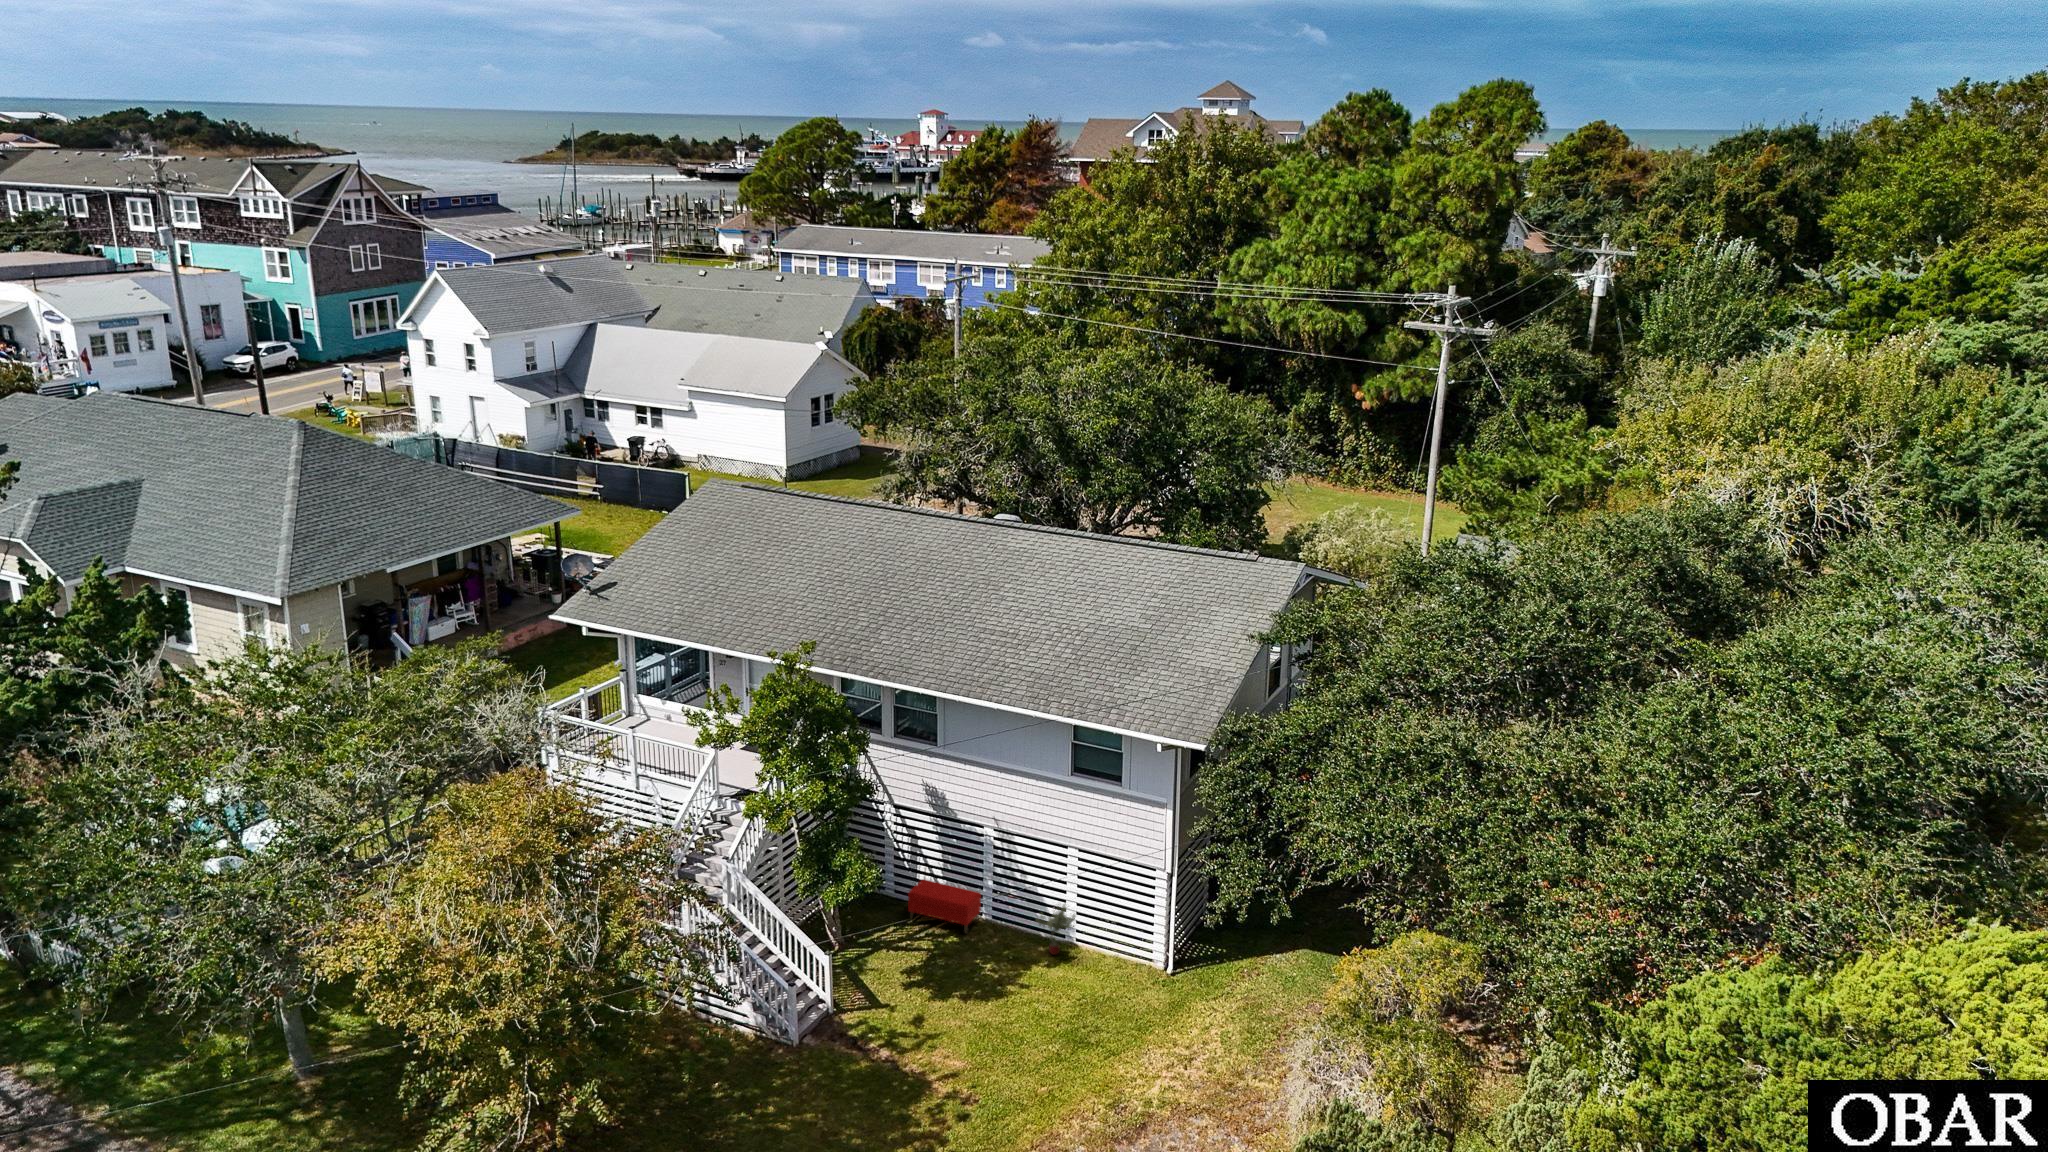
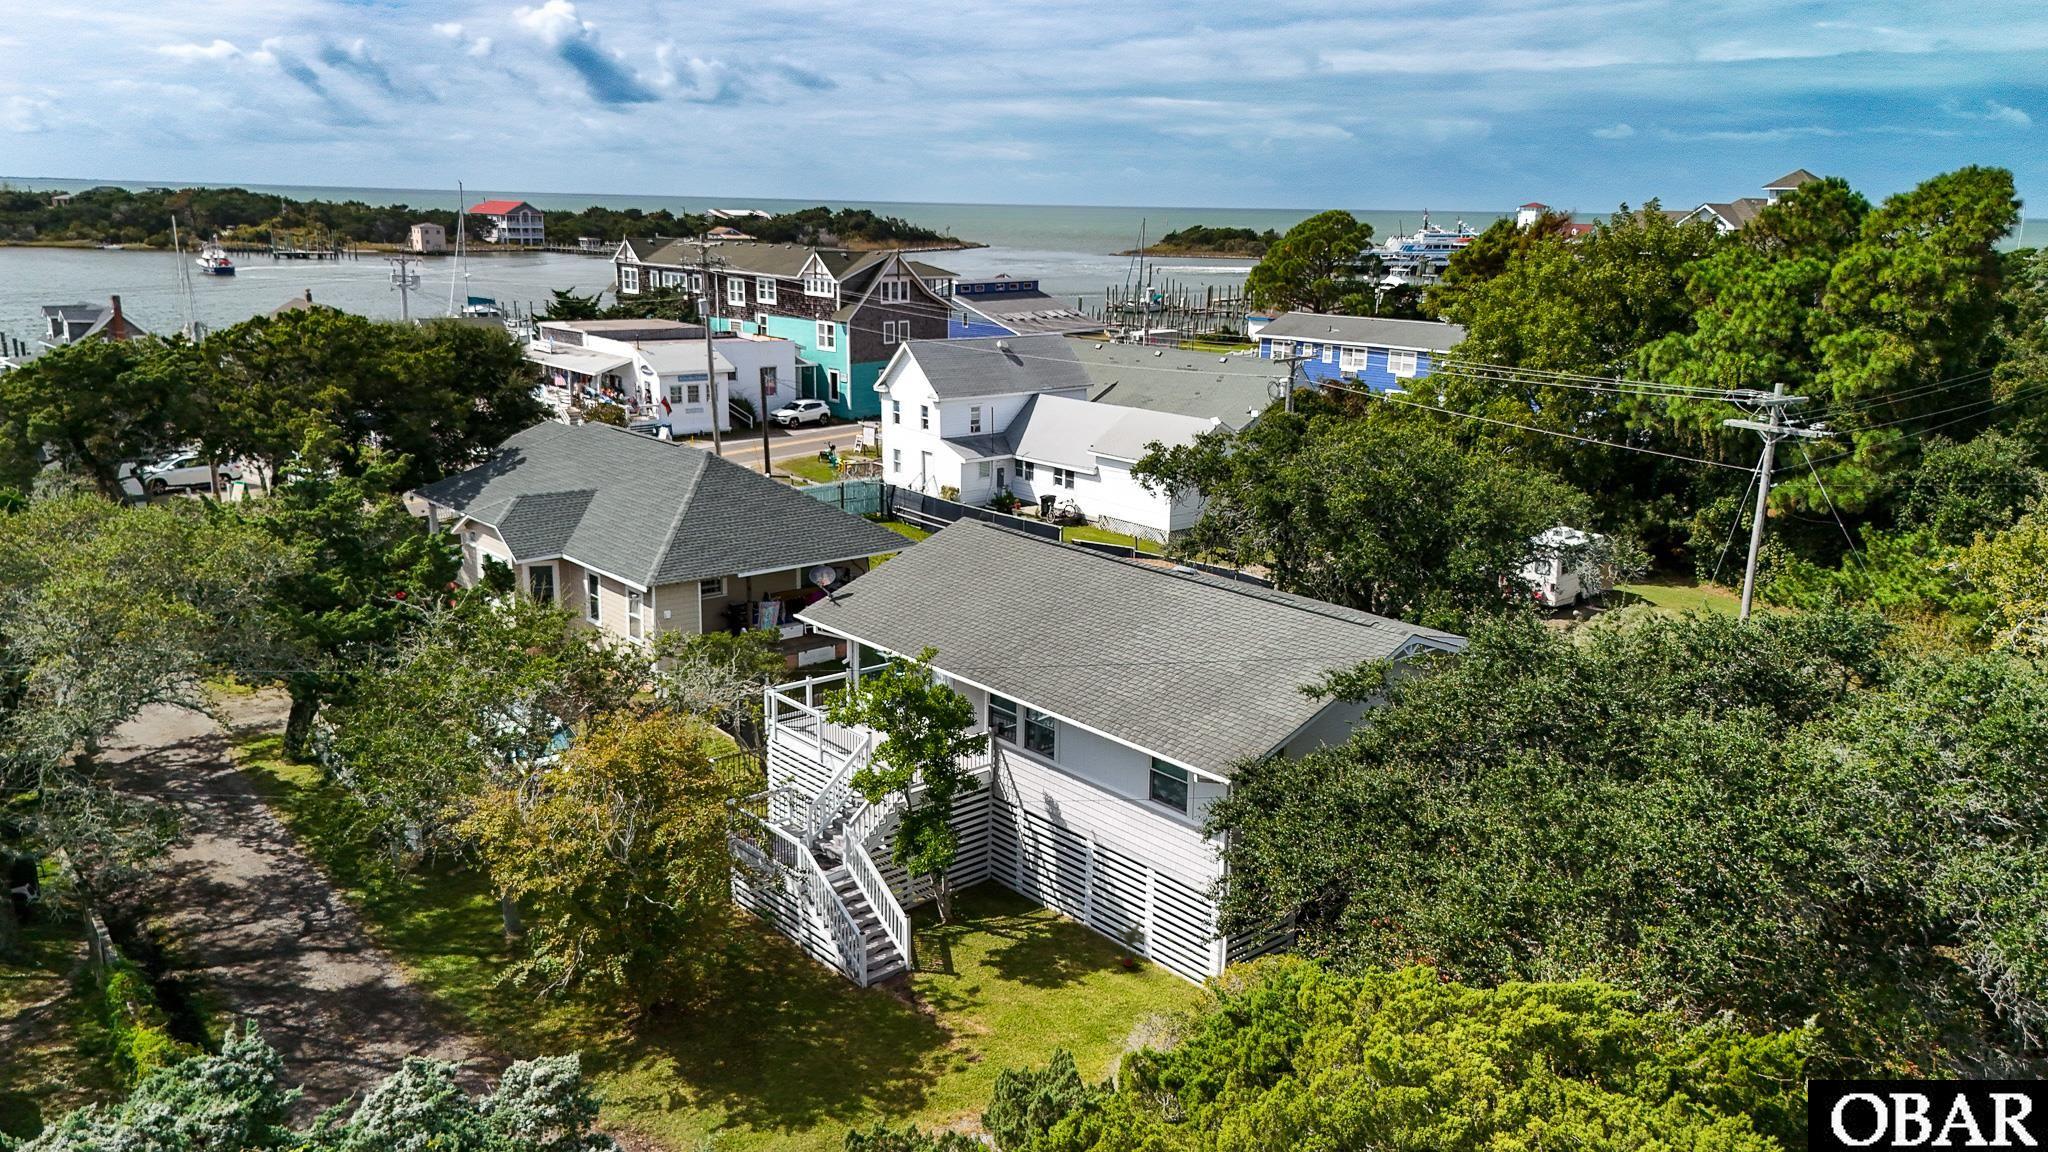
bench: present [908,879,981,933] -> none [1022,882,1083,934]

